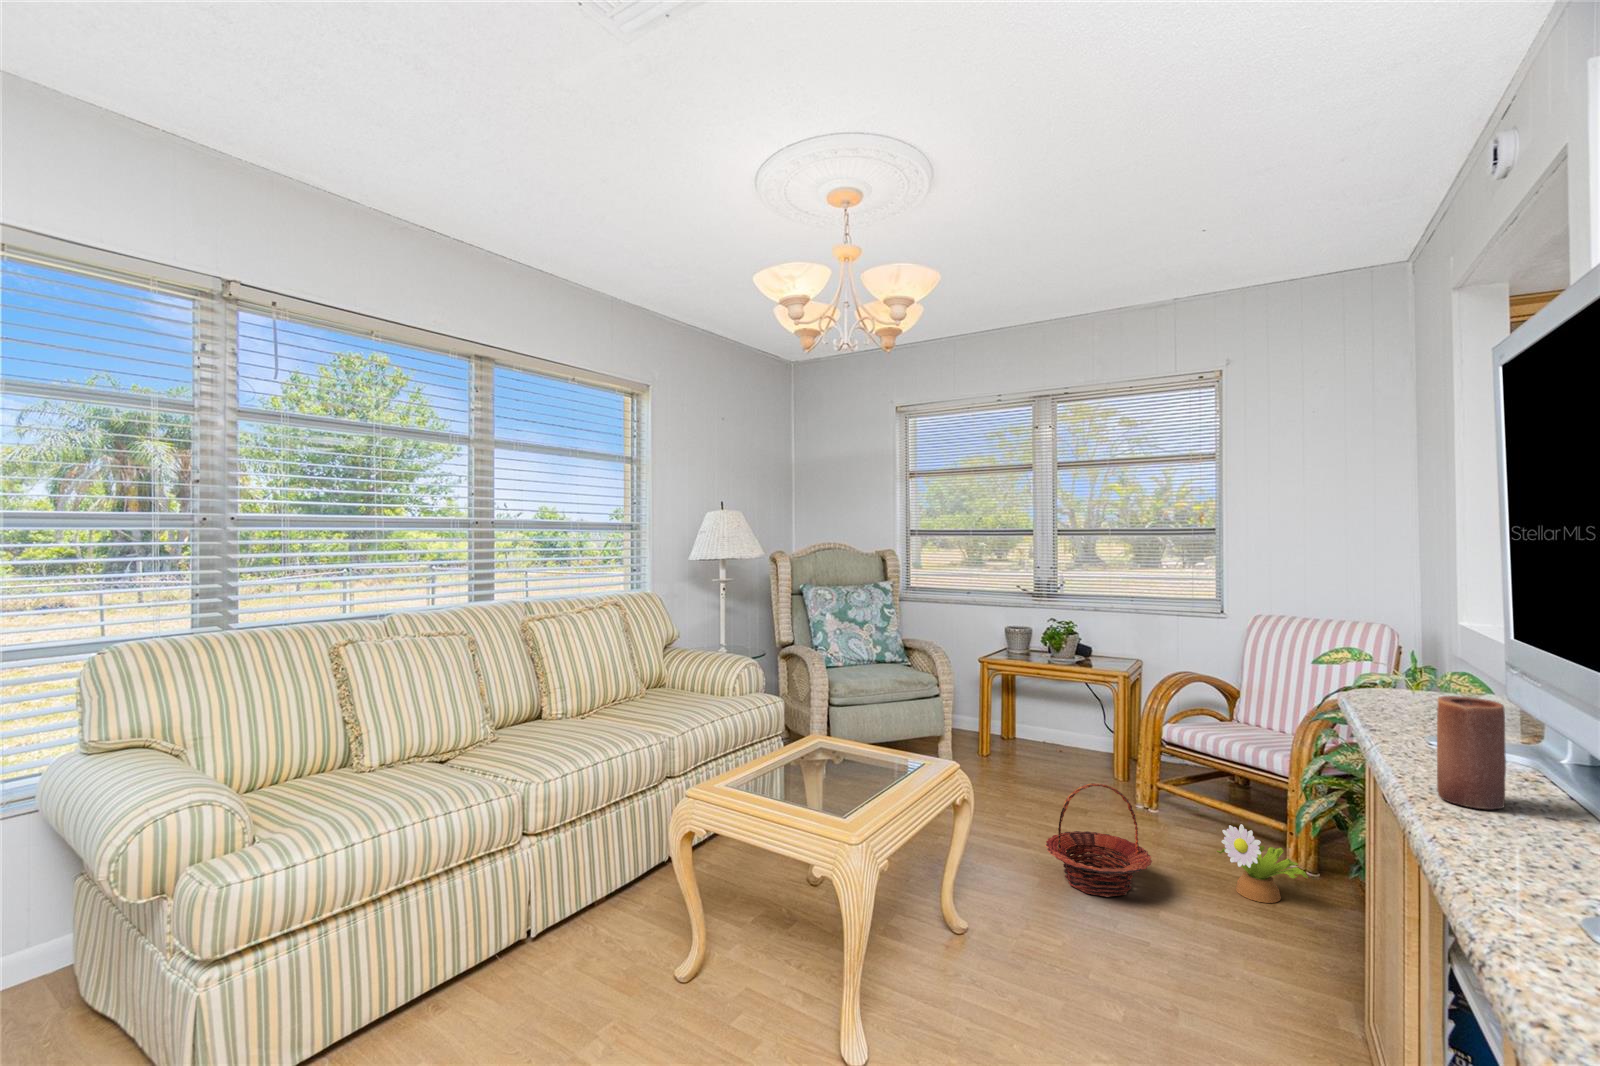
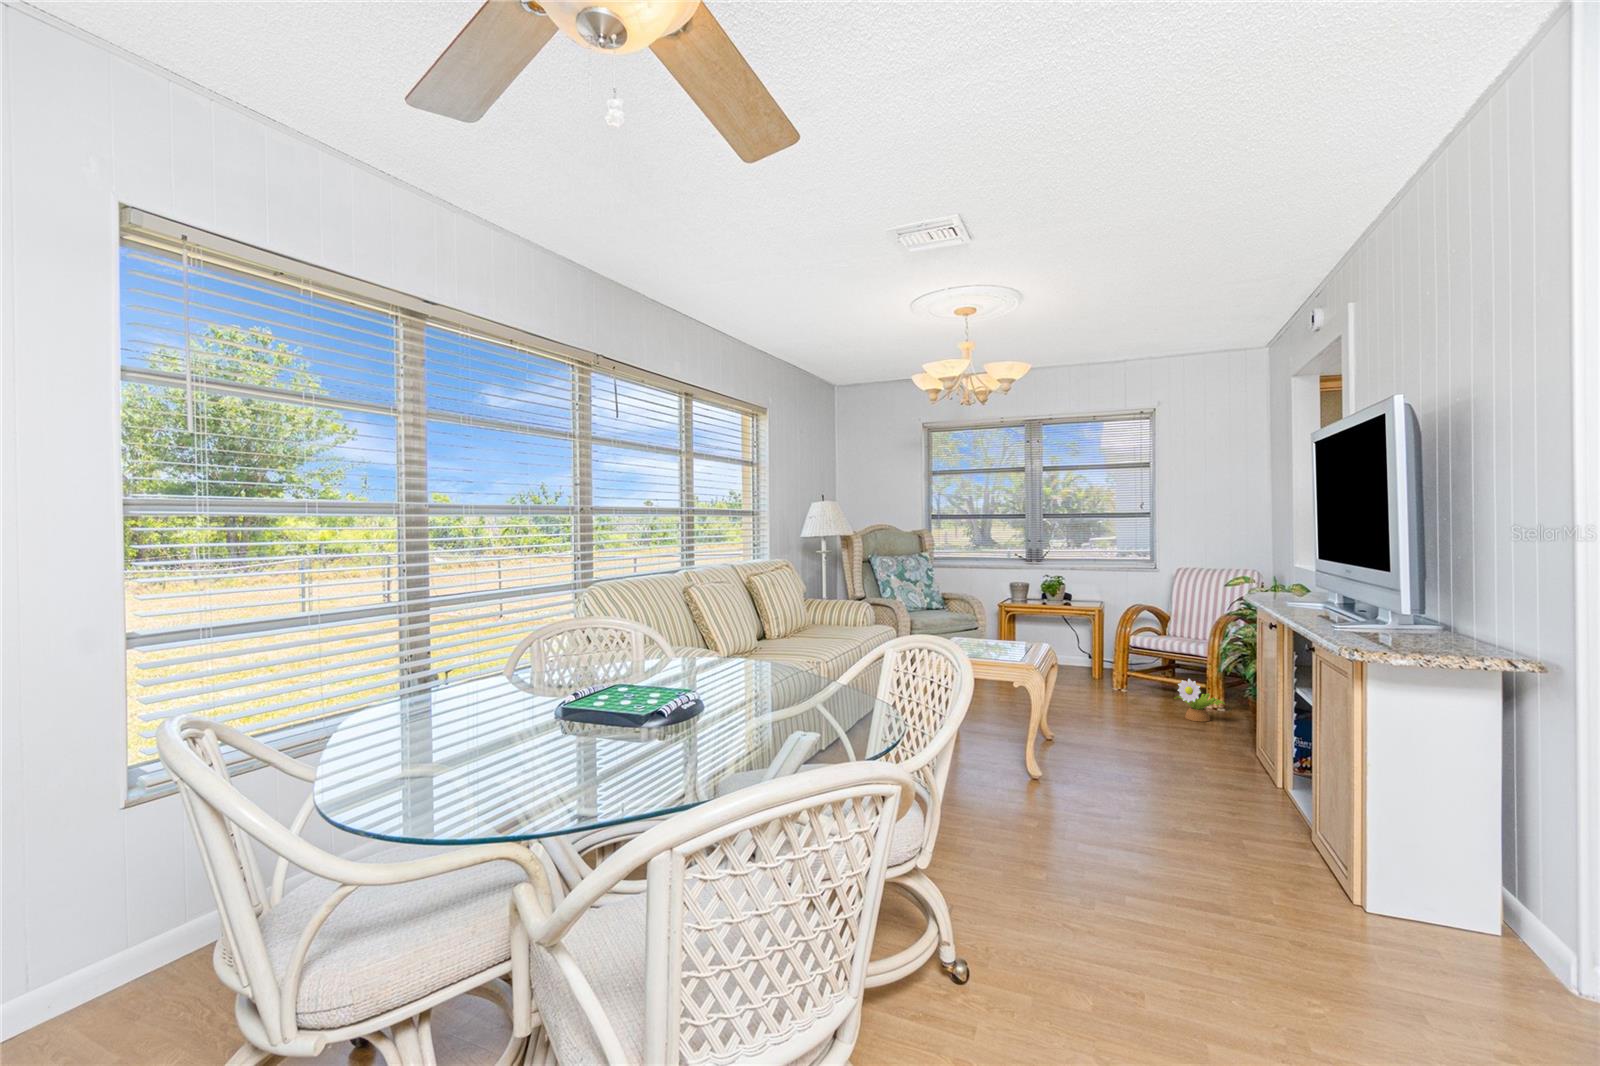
candle: present [1437,696,1506,809] -> none [1300,569,1324,609]
basket: present [1045,783,1152,897] -> none [1077,661,1141,724]

